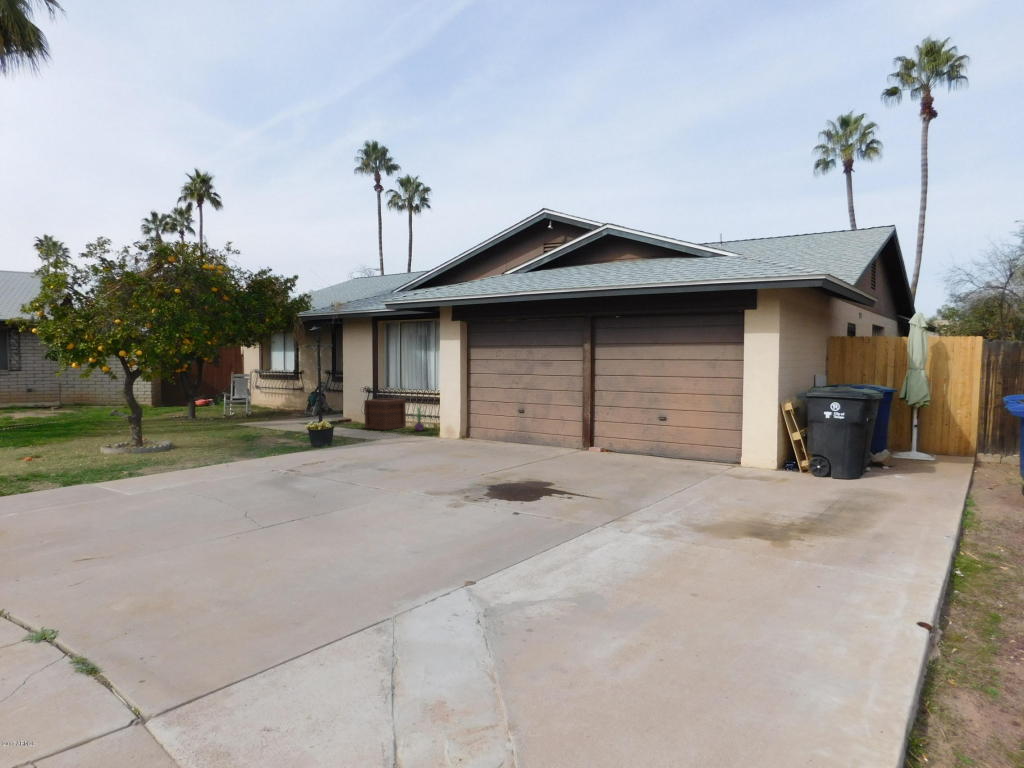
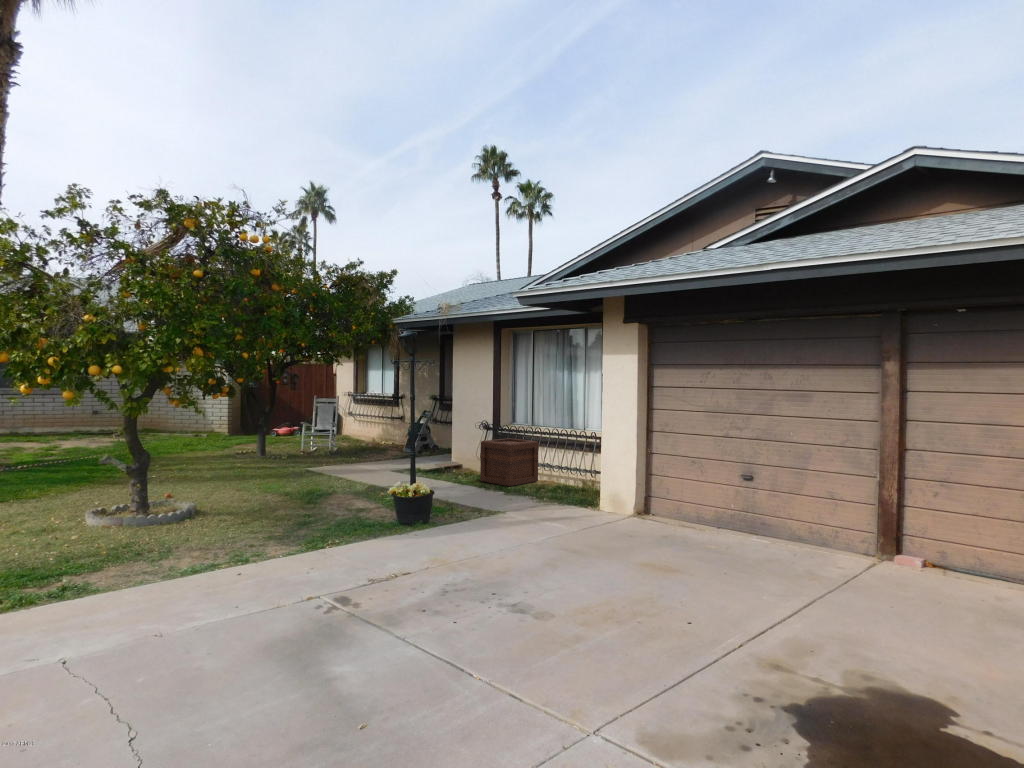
decorative plant: present [415,407,424,431] -> none [539,452,579,491]

